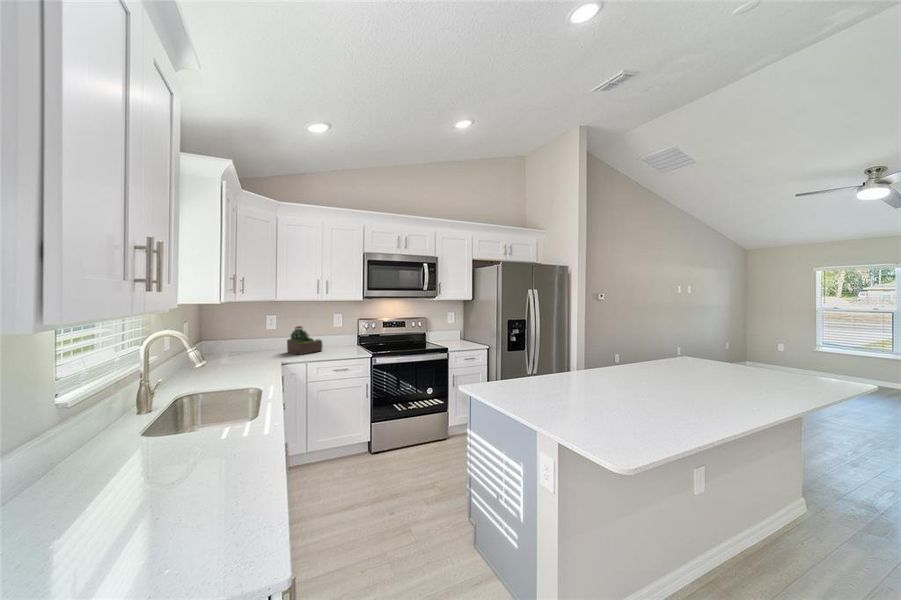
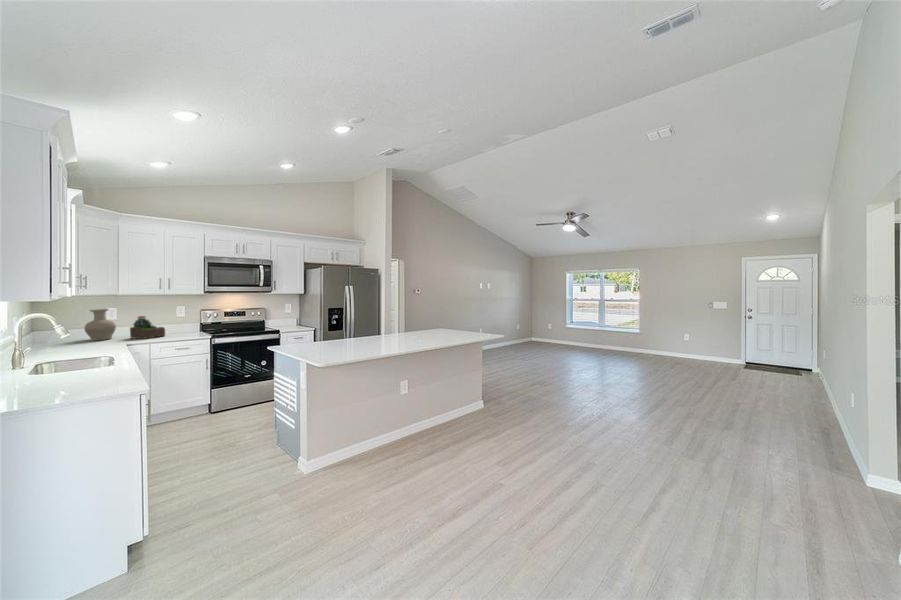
vase: none [243,317,274,354] -> present [84,309,116,340]

